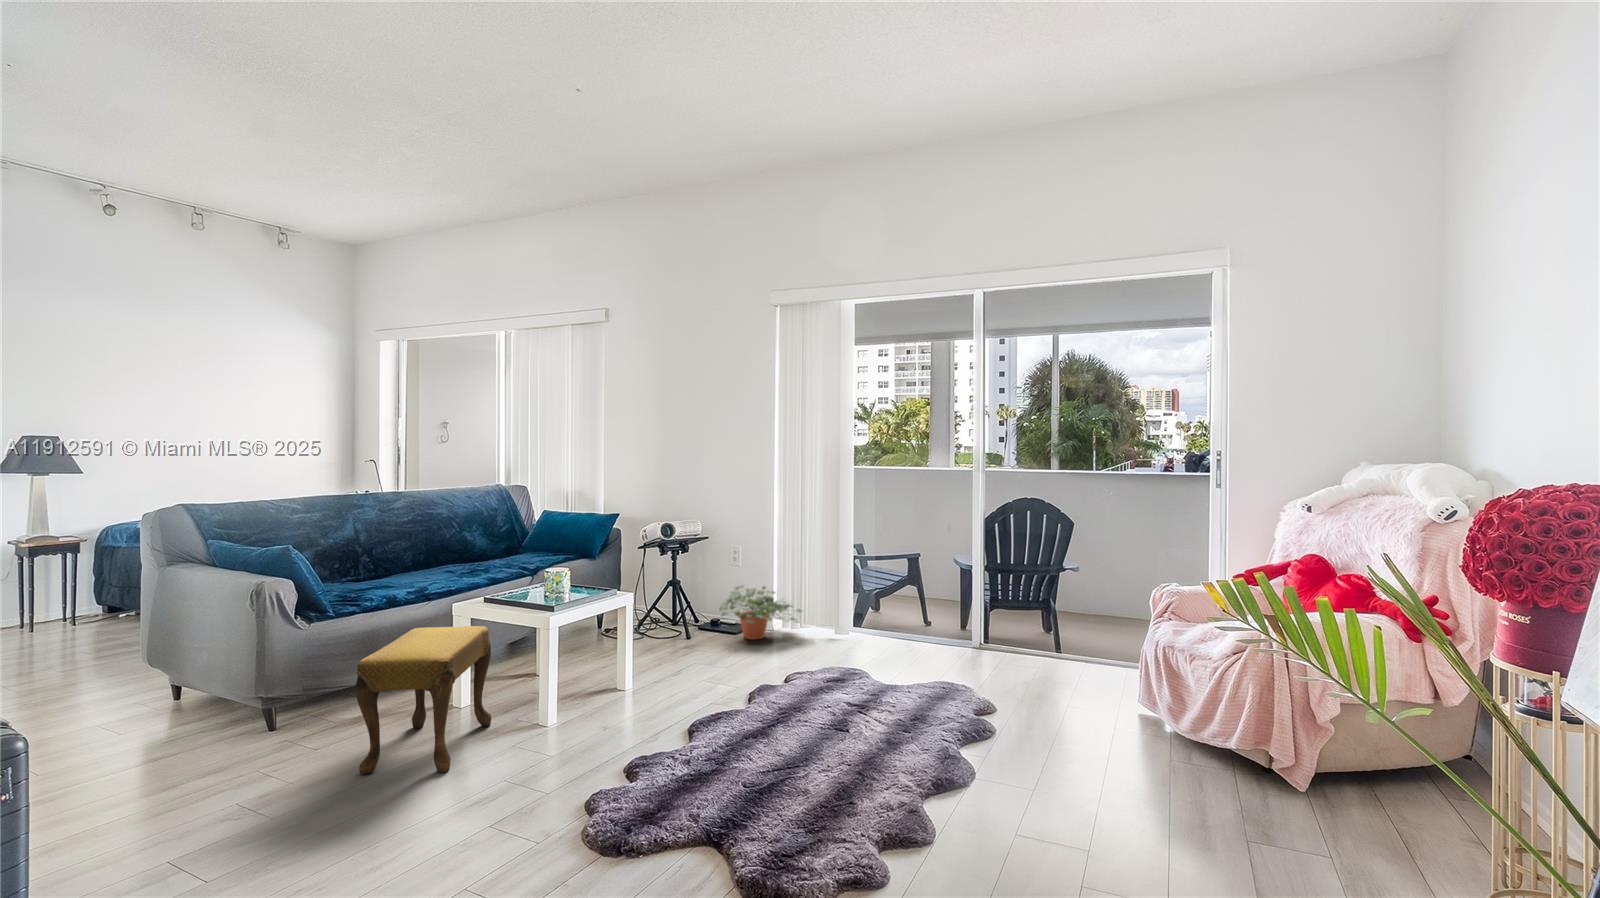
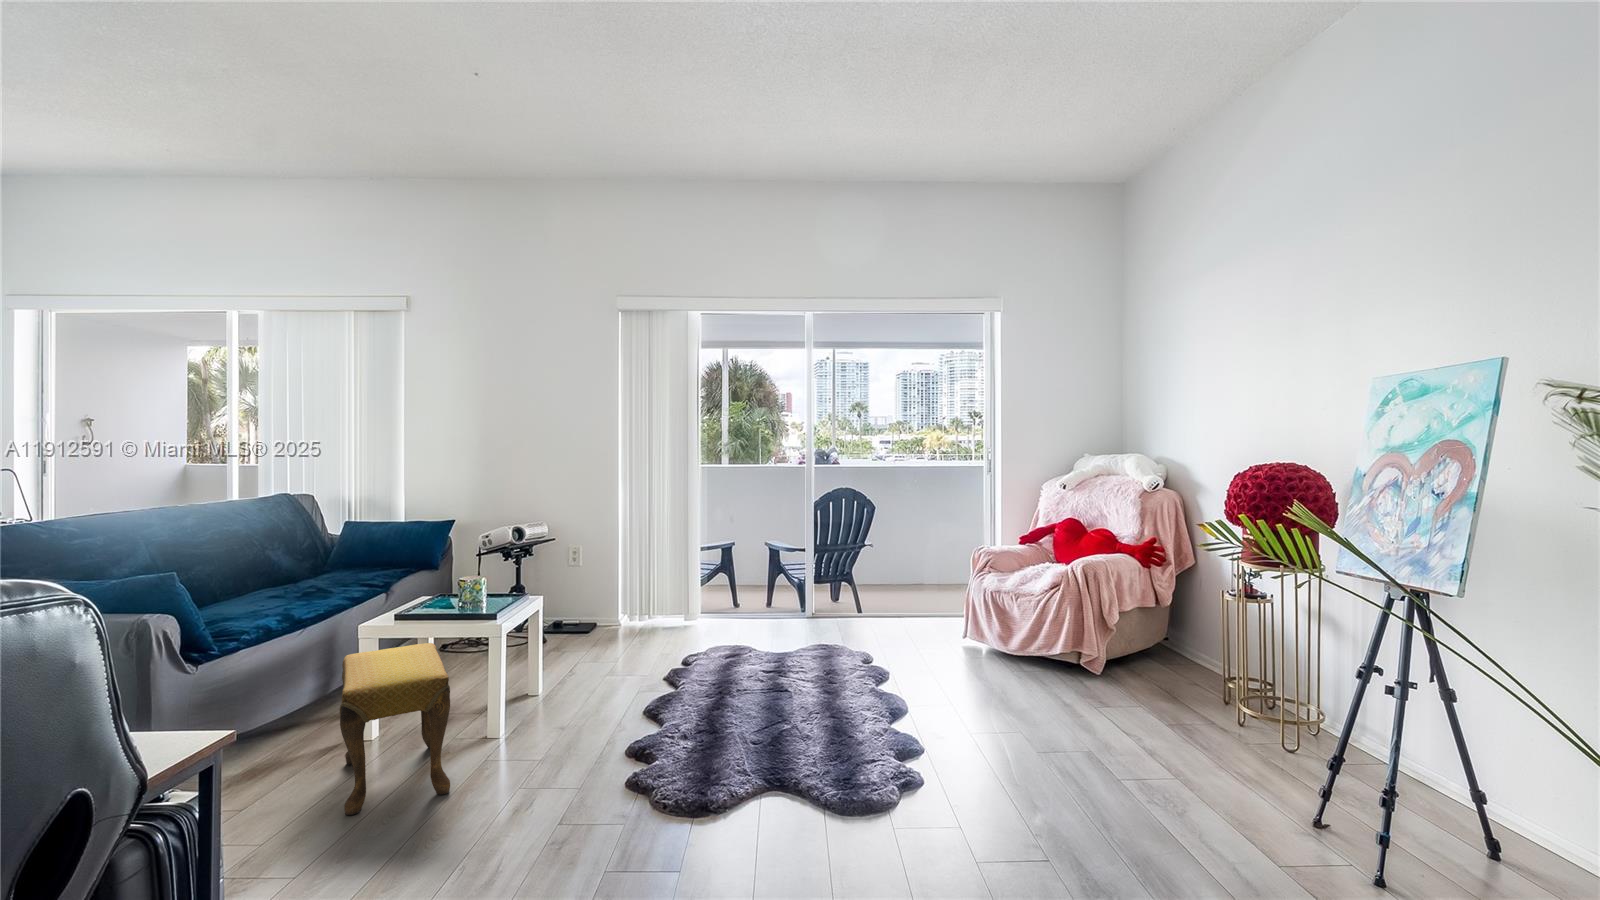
potted plant: present [720,585,801,640] -> none [577,583,656,634]

